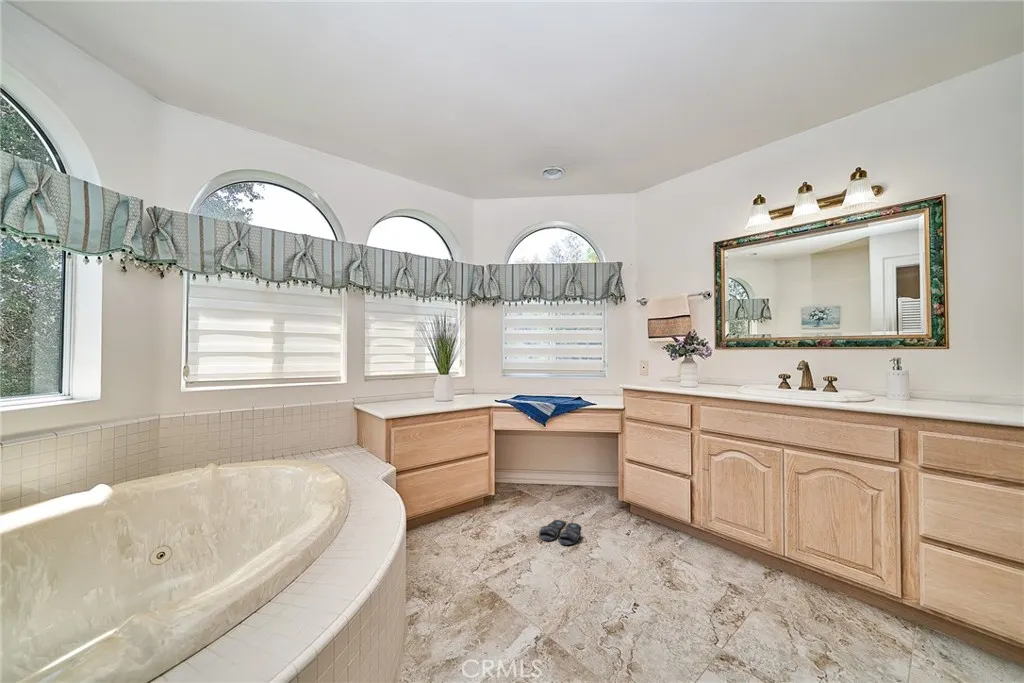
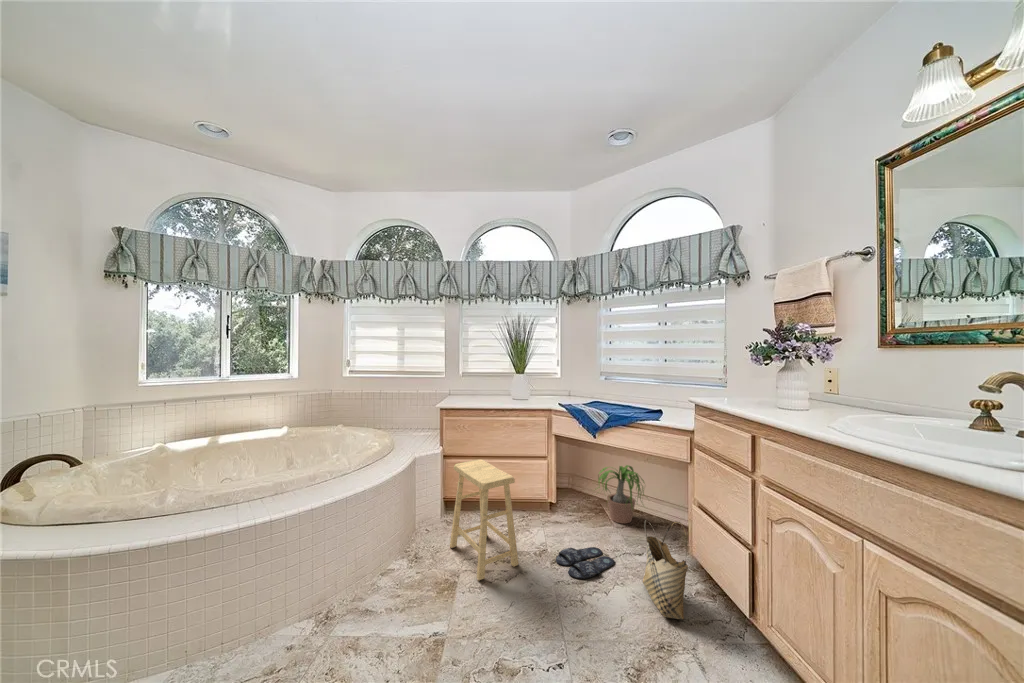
potted plant: none [524,449,577,498] -> present [599,465,644,524]
footstool: none [442,466,521,580] -> present [450,459,519,580]
woven basket: none [610,475,652,544] -> present [643,520,688,619]

